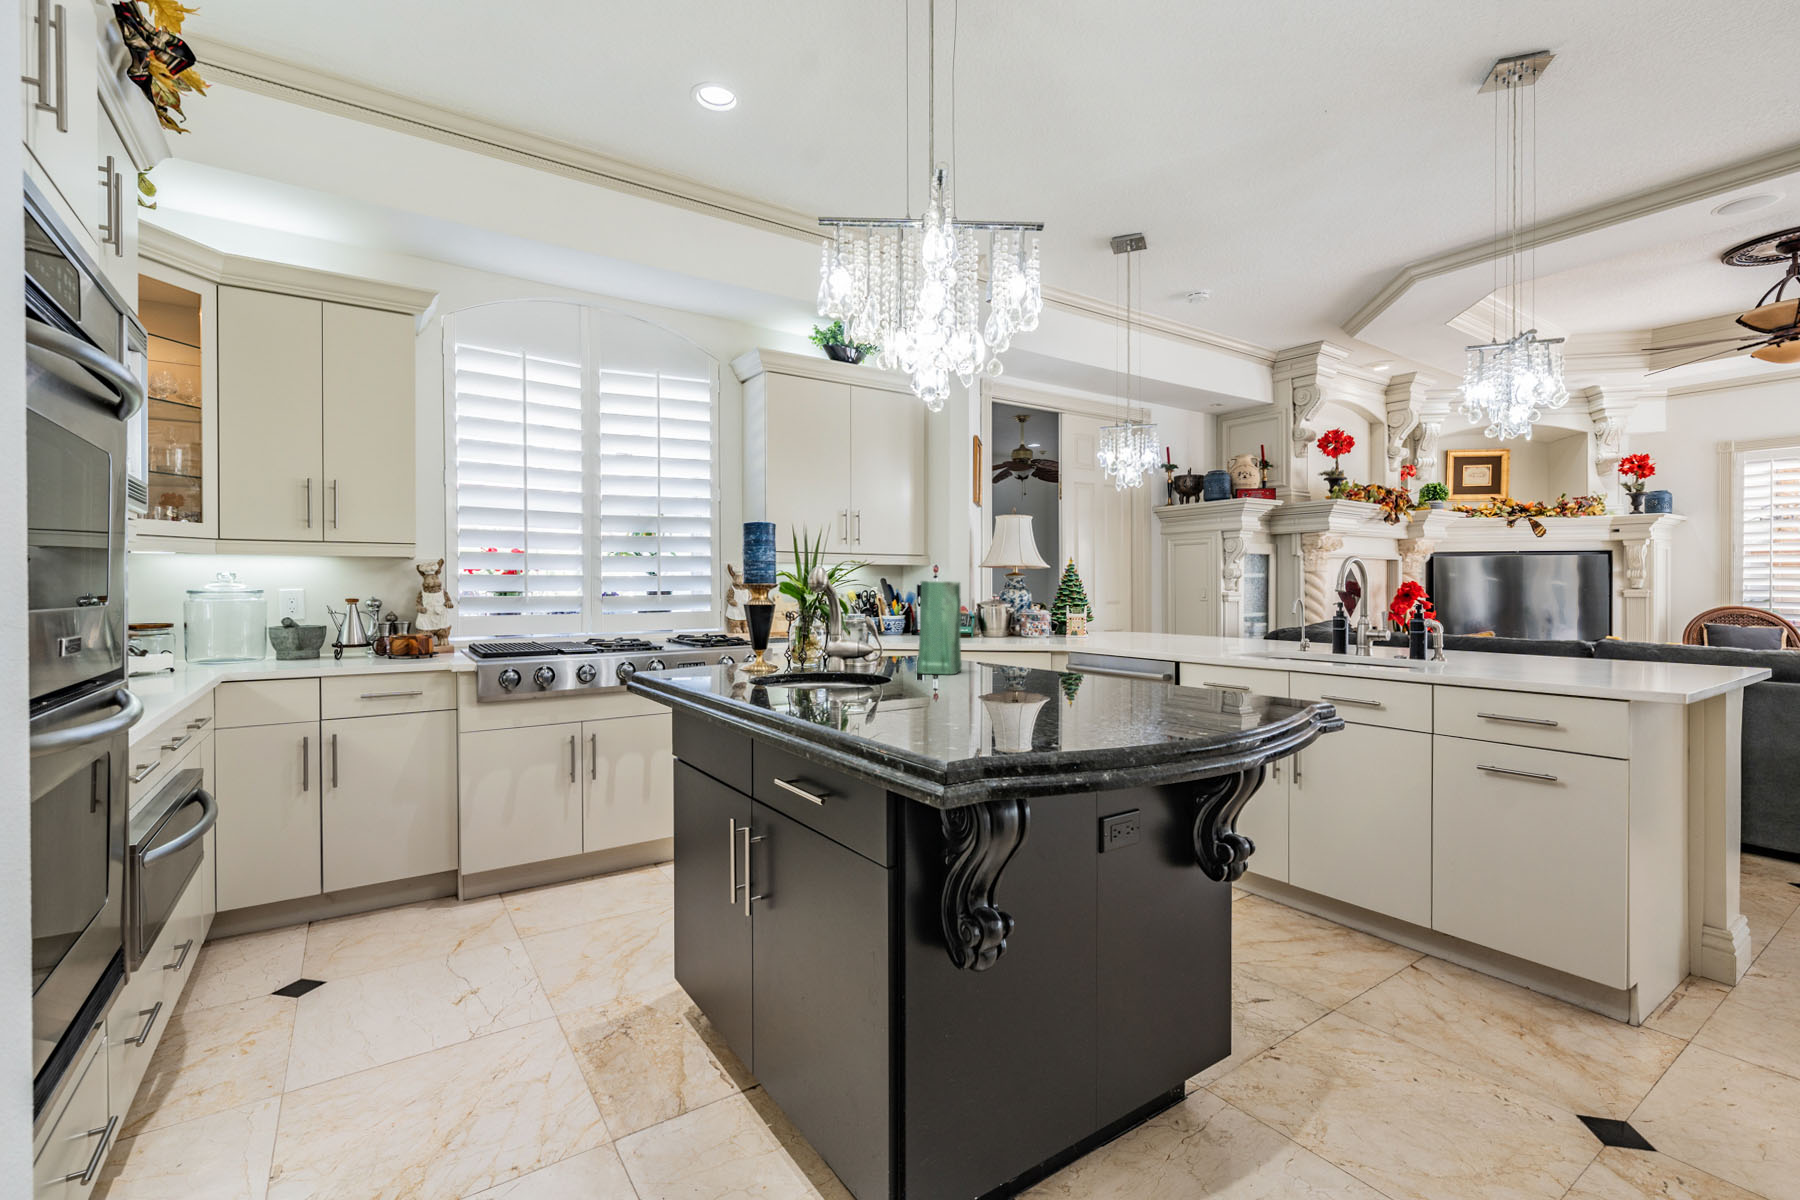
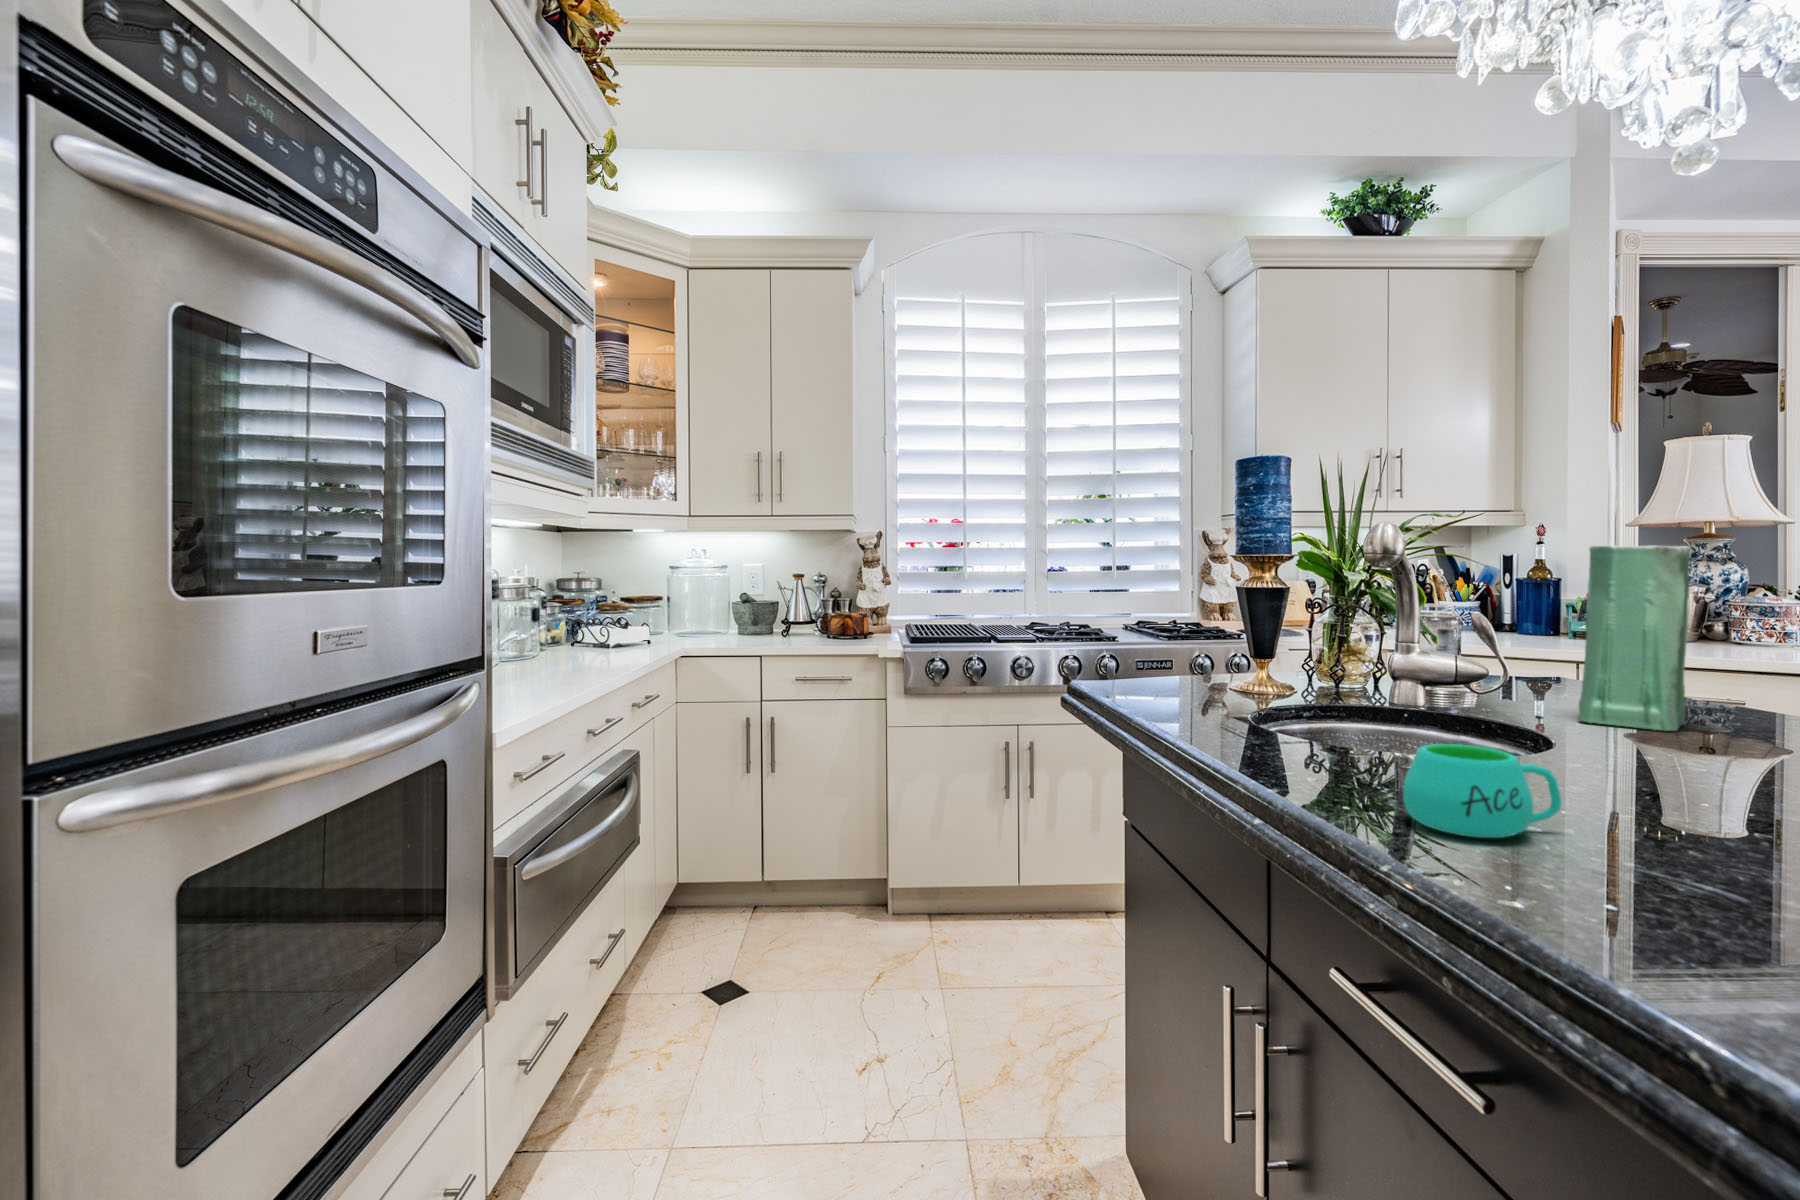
mug: none [814,674,876,713] -> present [1403,744,1561,838]

